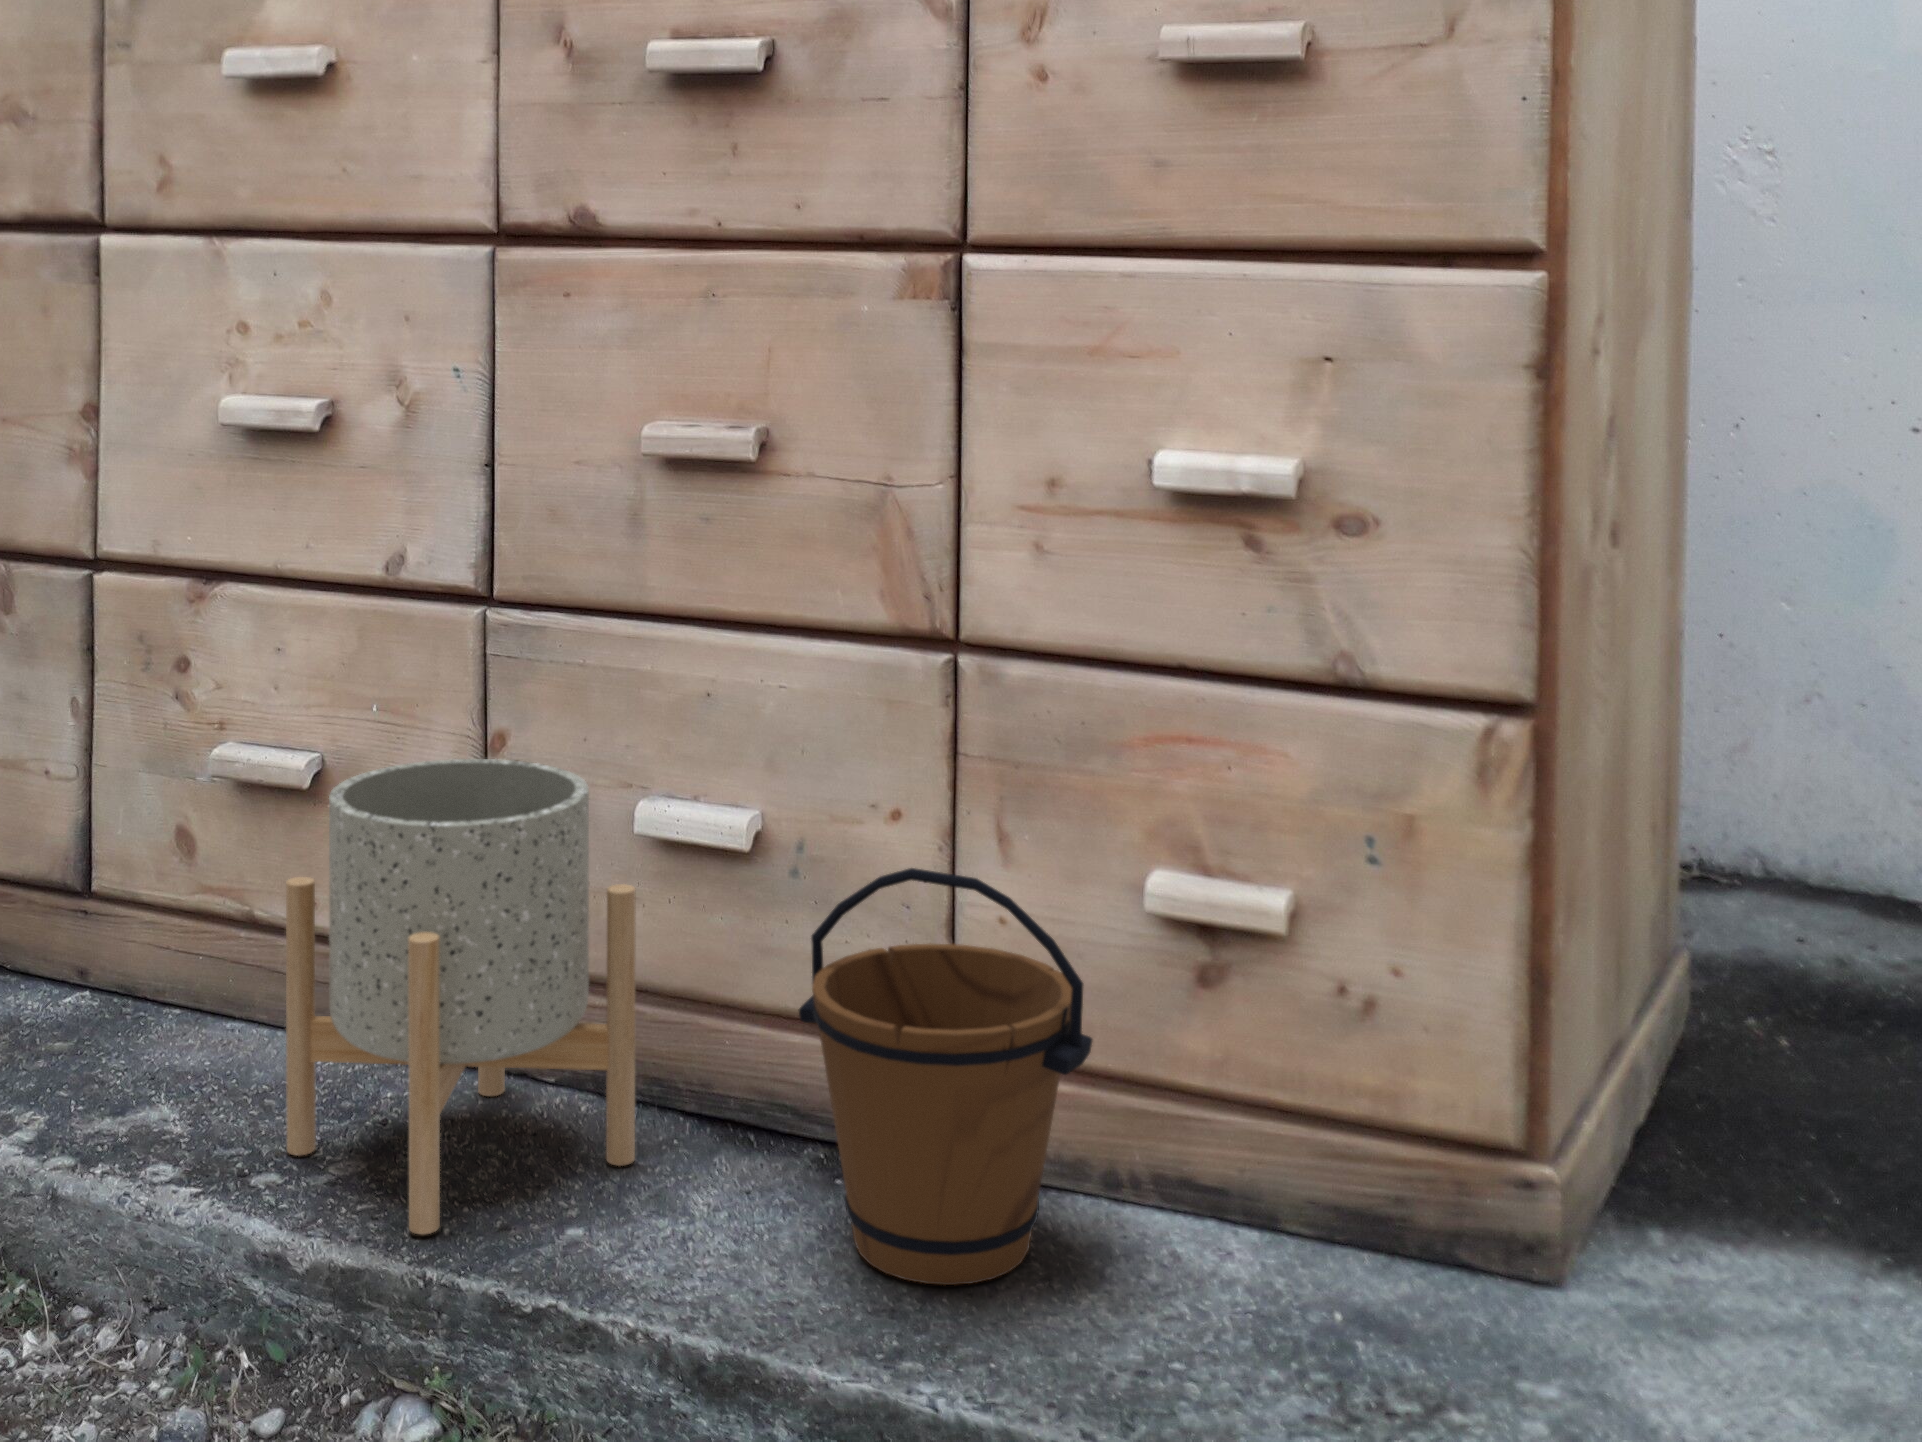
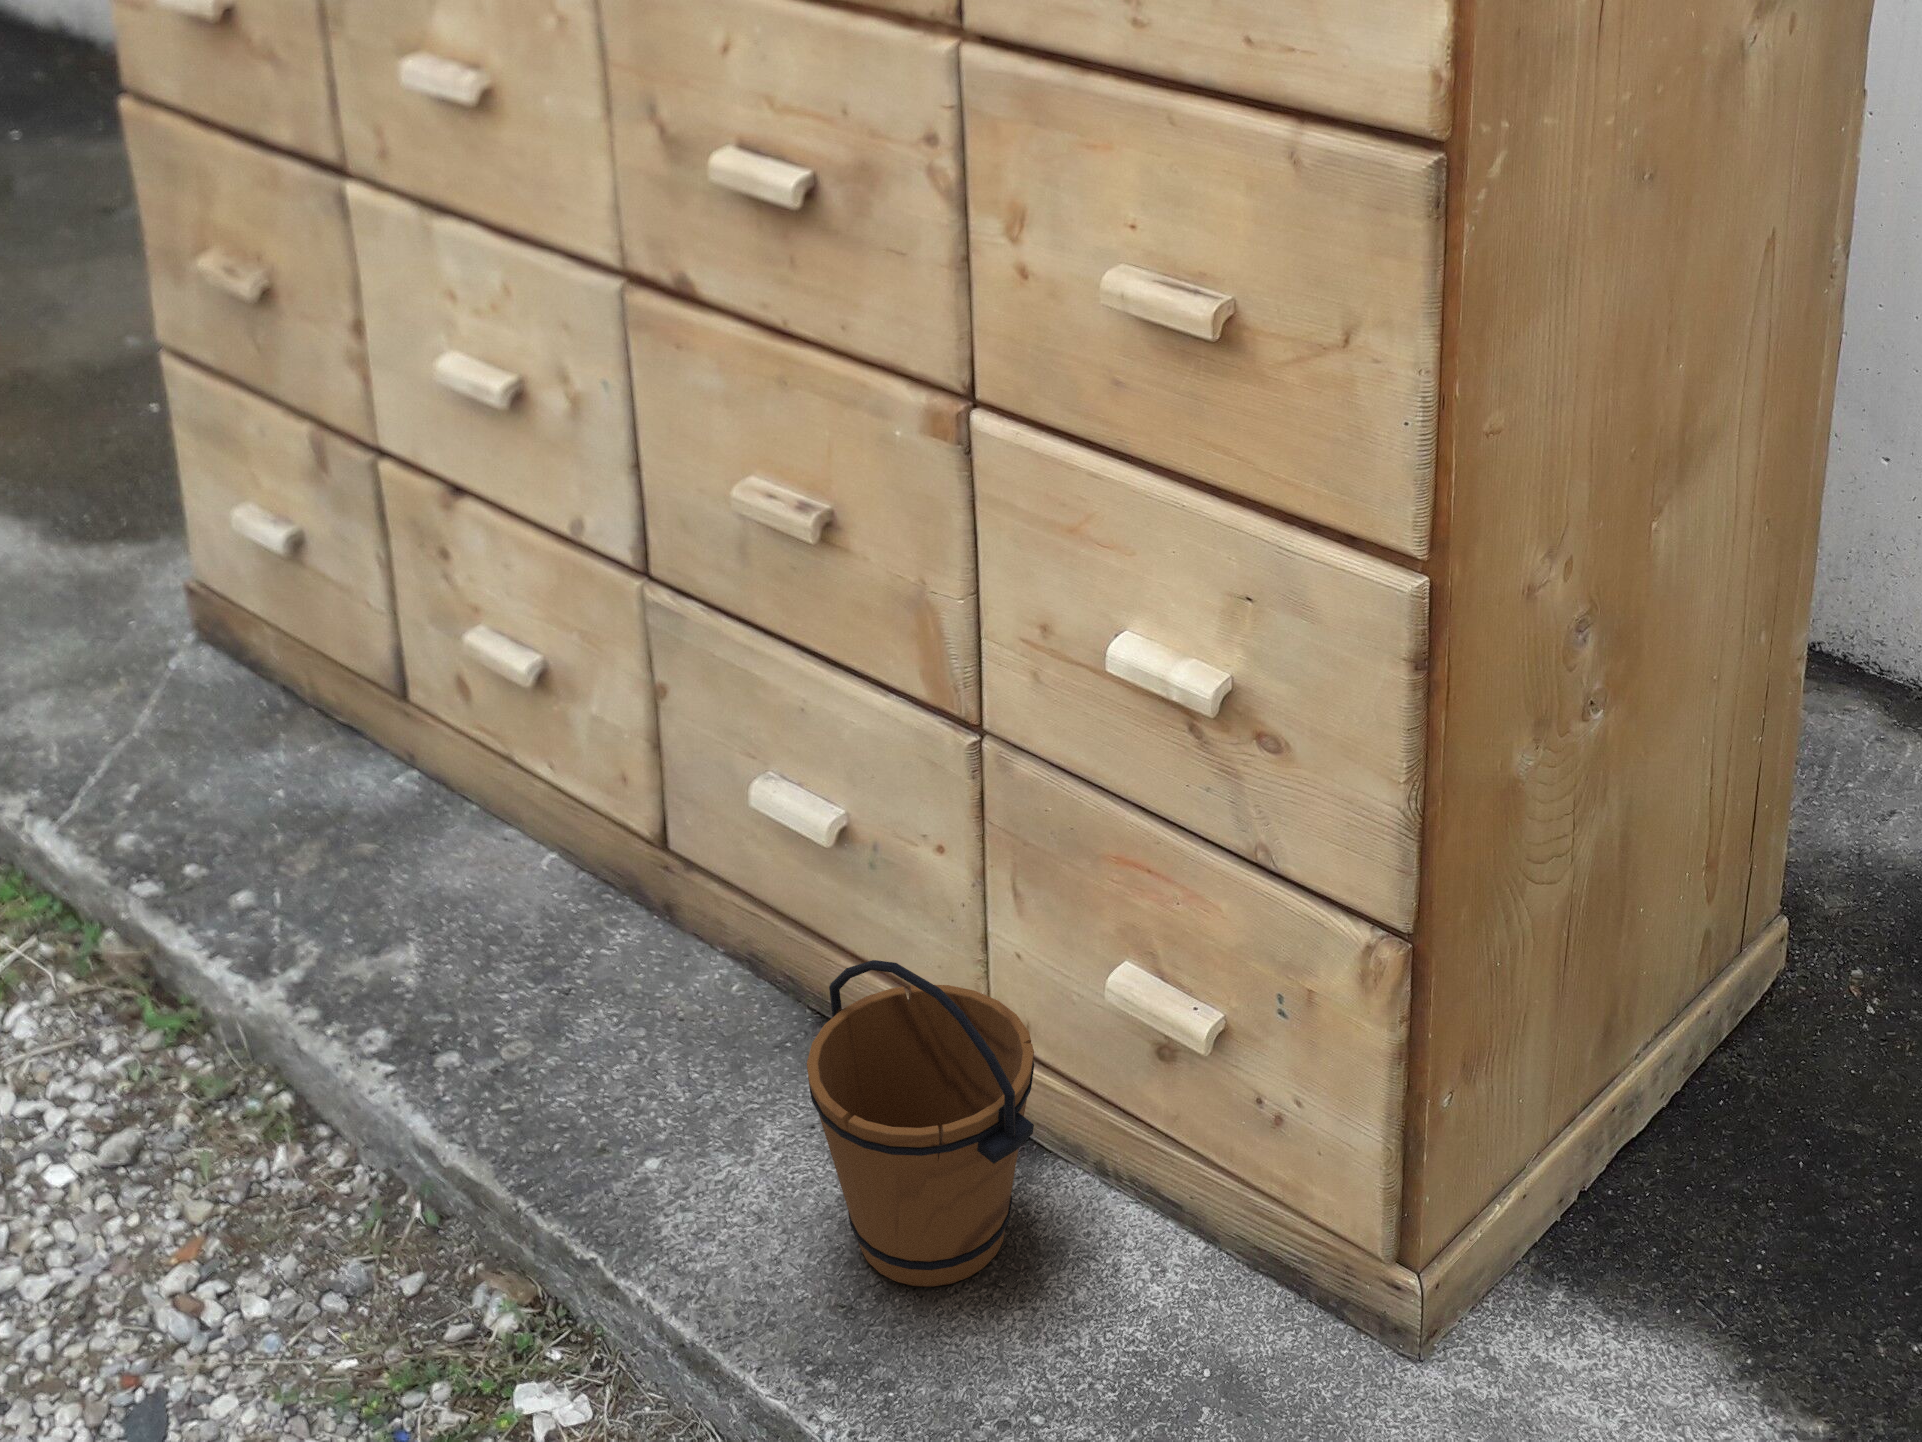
planter: present [286,759,636,1234] -> none [443,740,737,1159]

